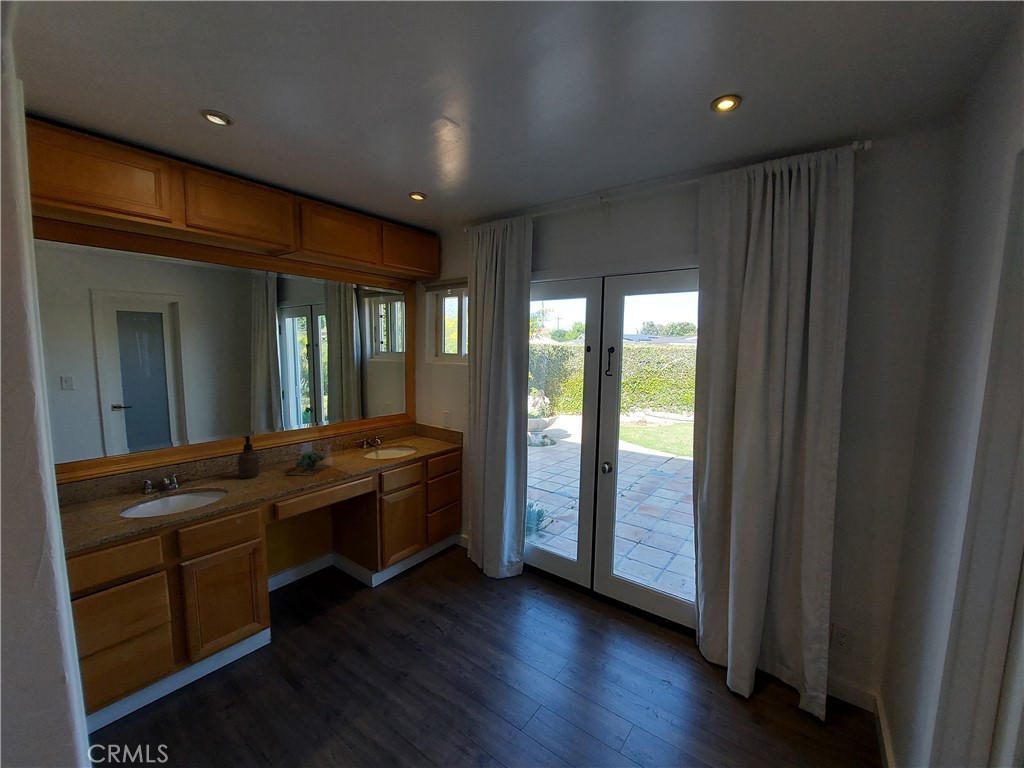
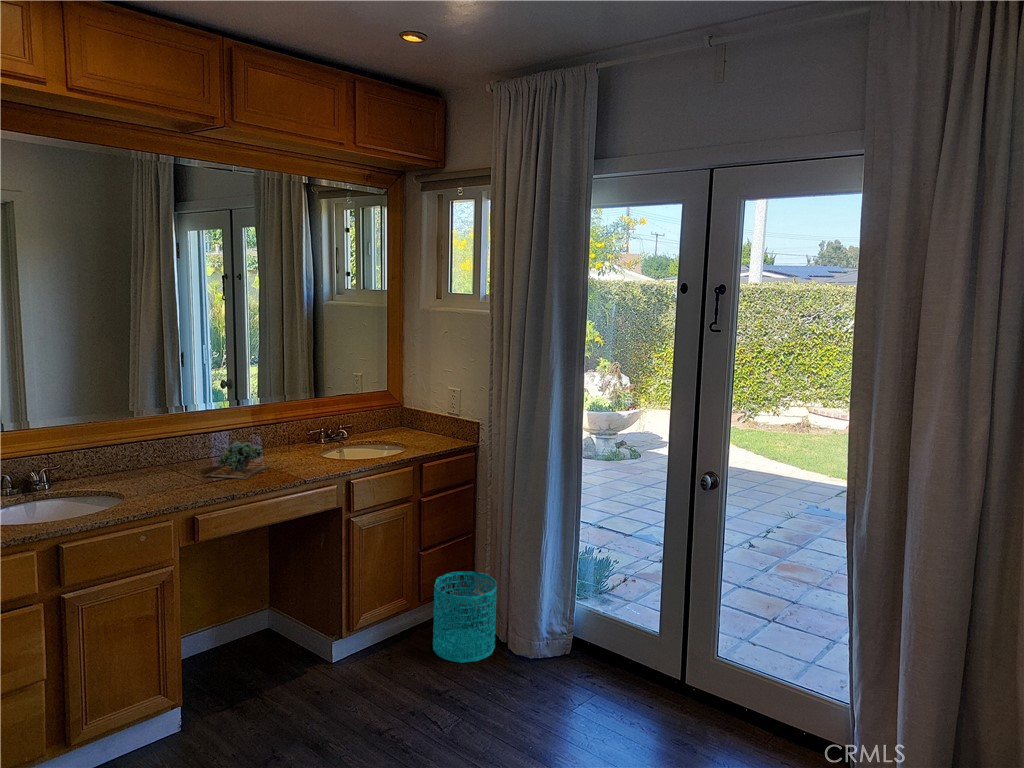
soap dispenser: present [238,436,260,478] -> none [132,413,165,479]
wastebasket: none [436,525,475,584] -> present [433,571,497,663]

